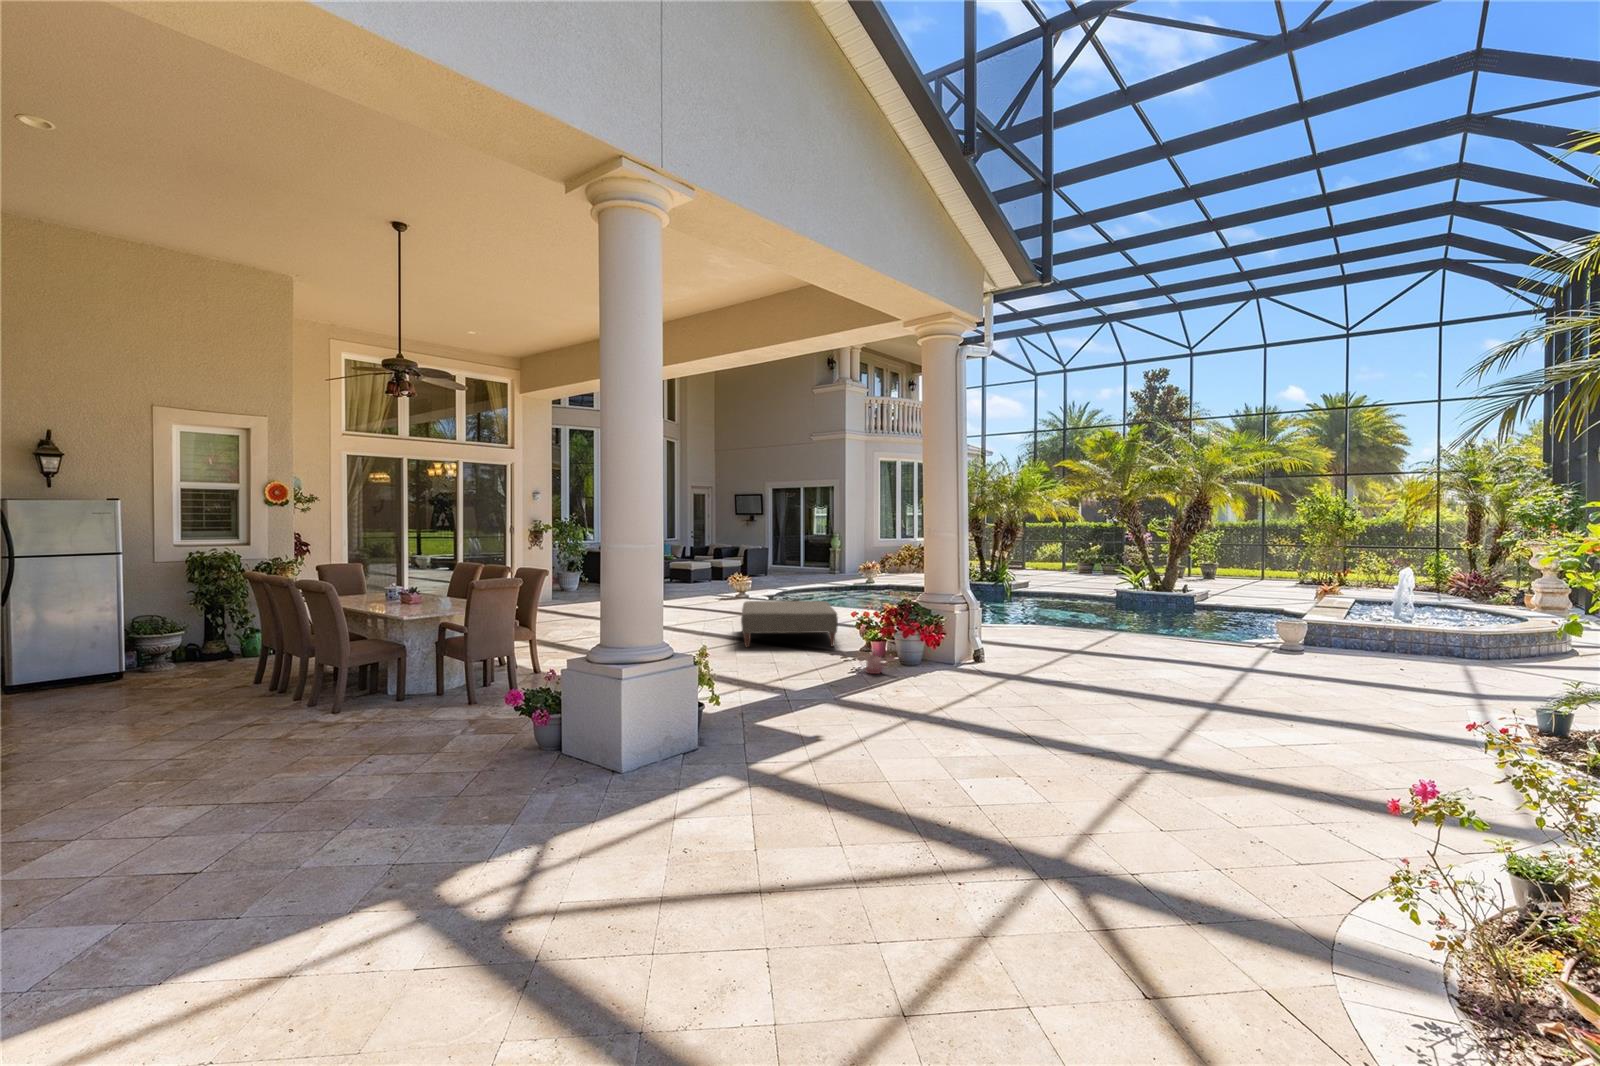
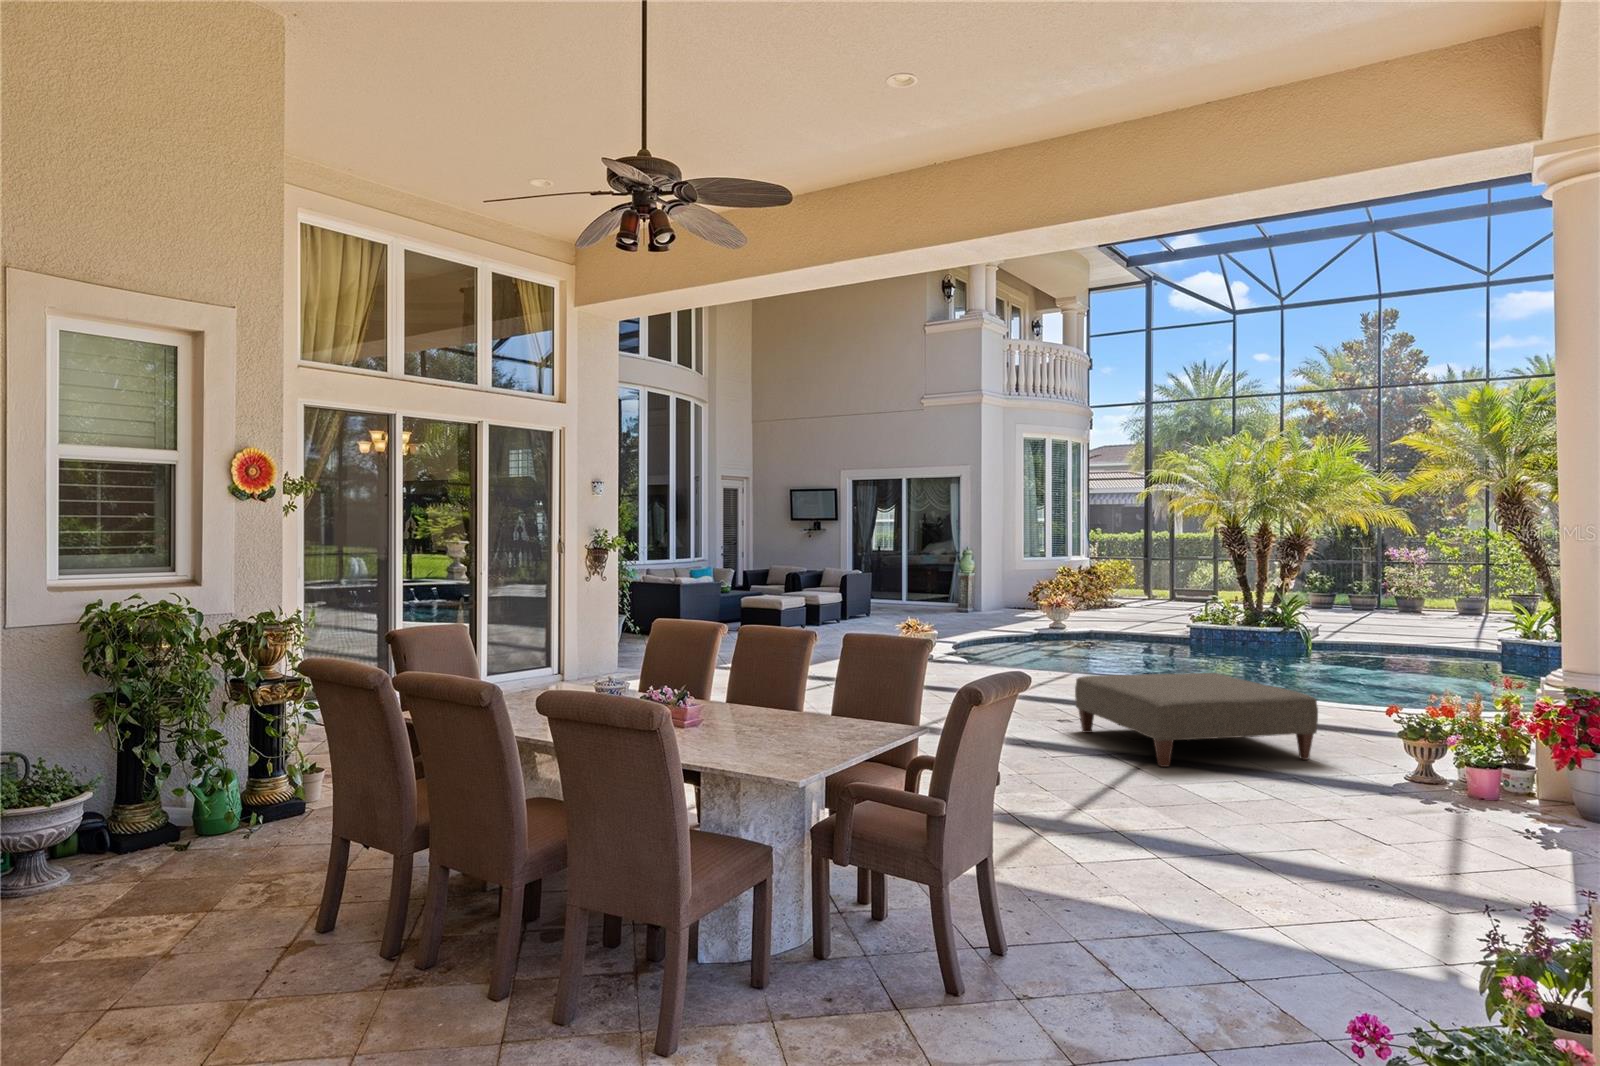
watering can: present [865,655,893,674] -> none [1481,771,1563,819]

